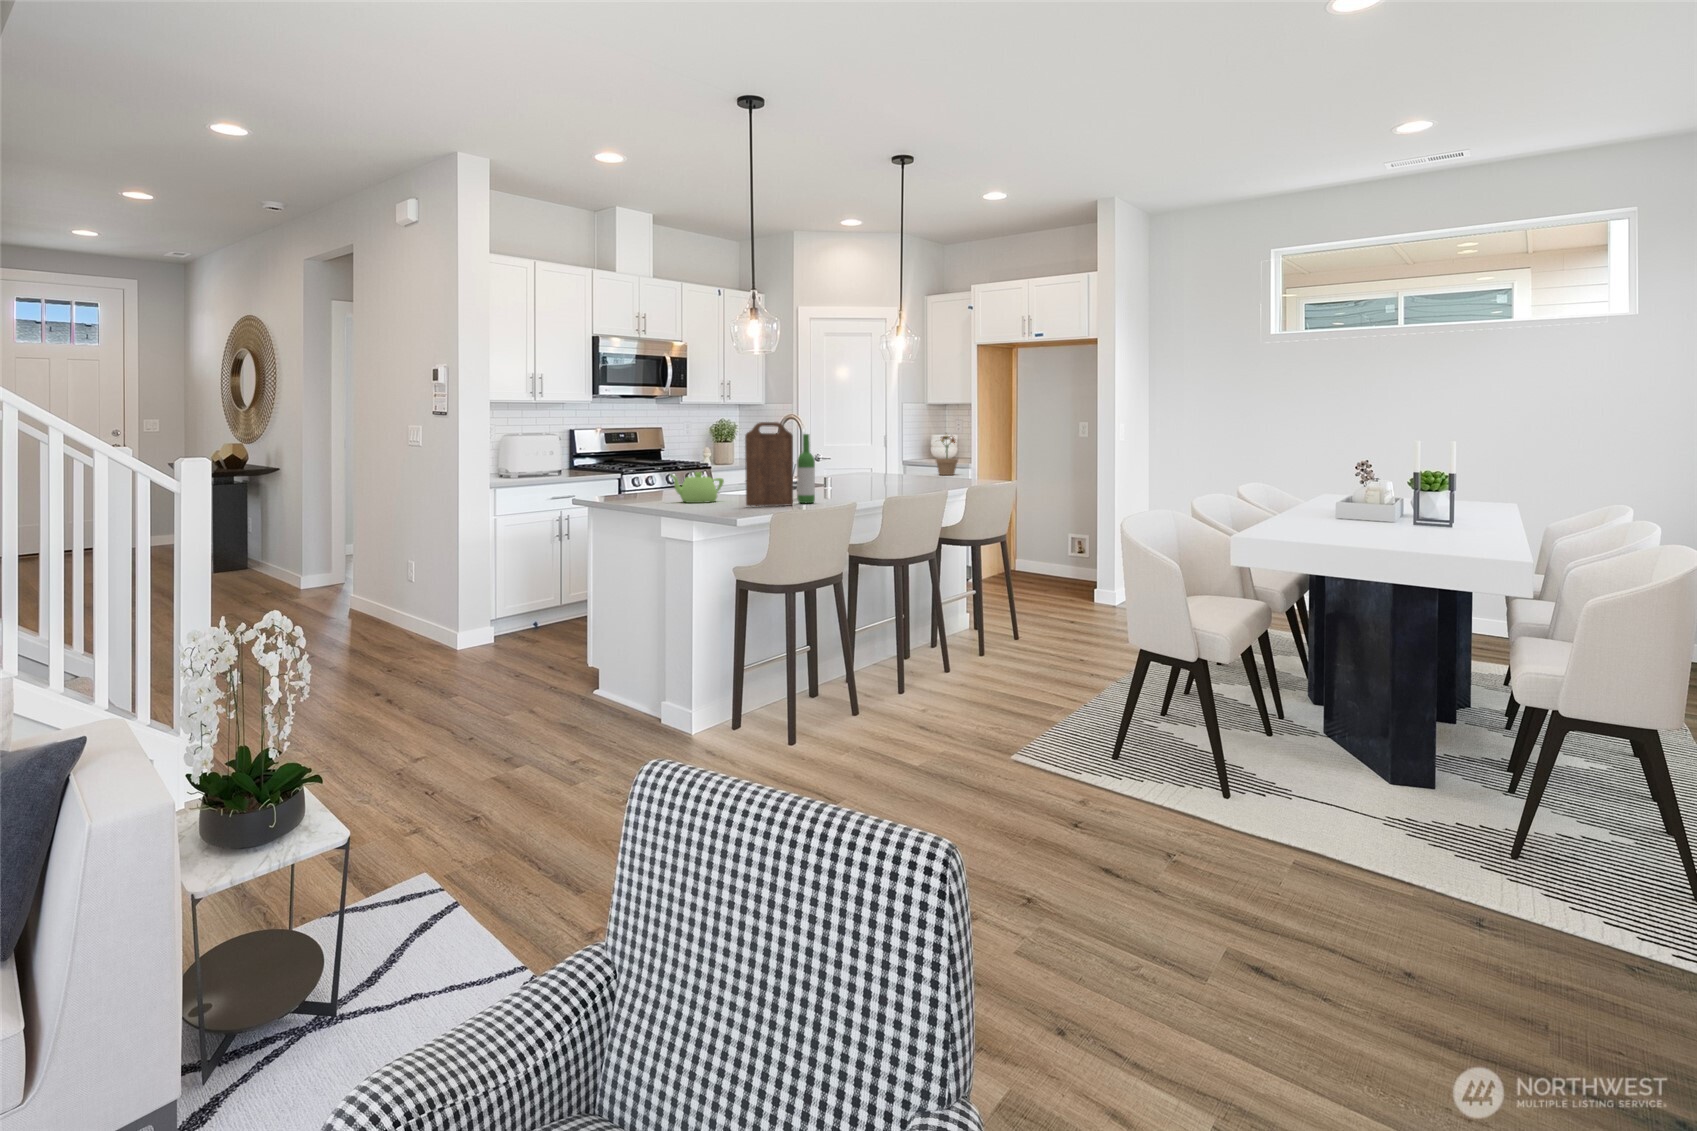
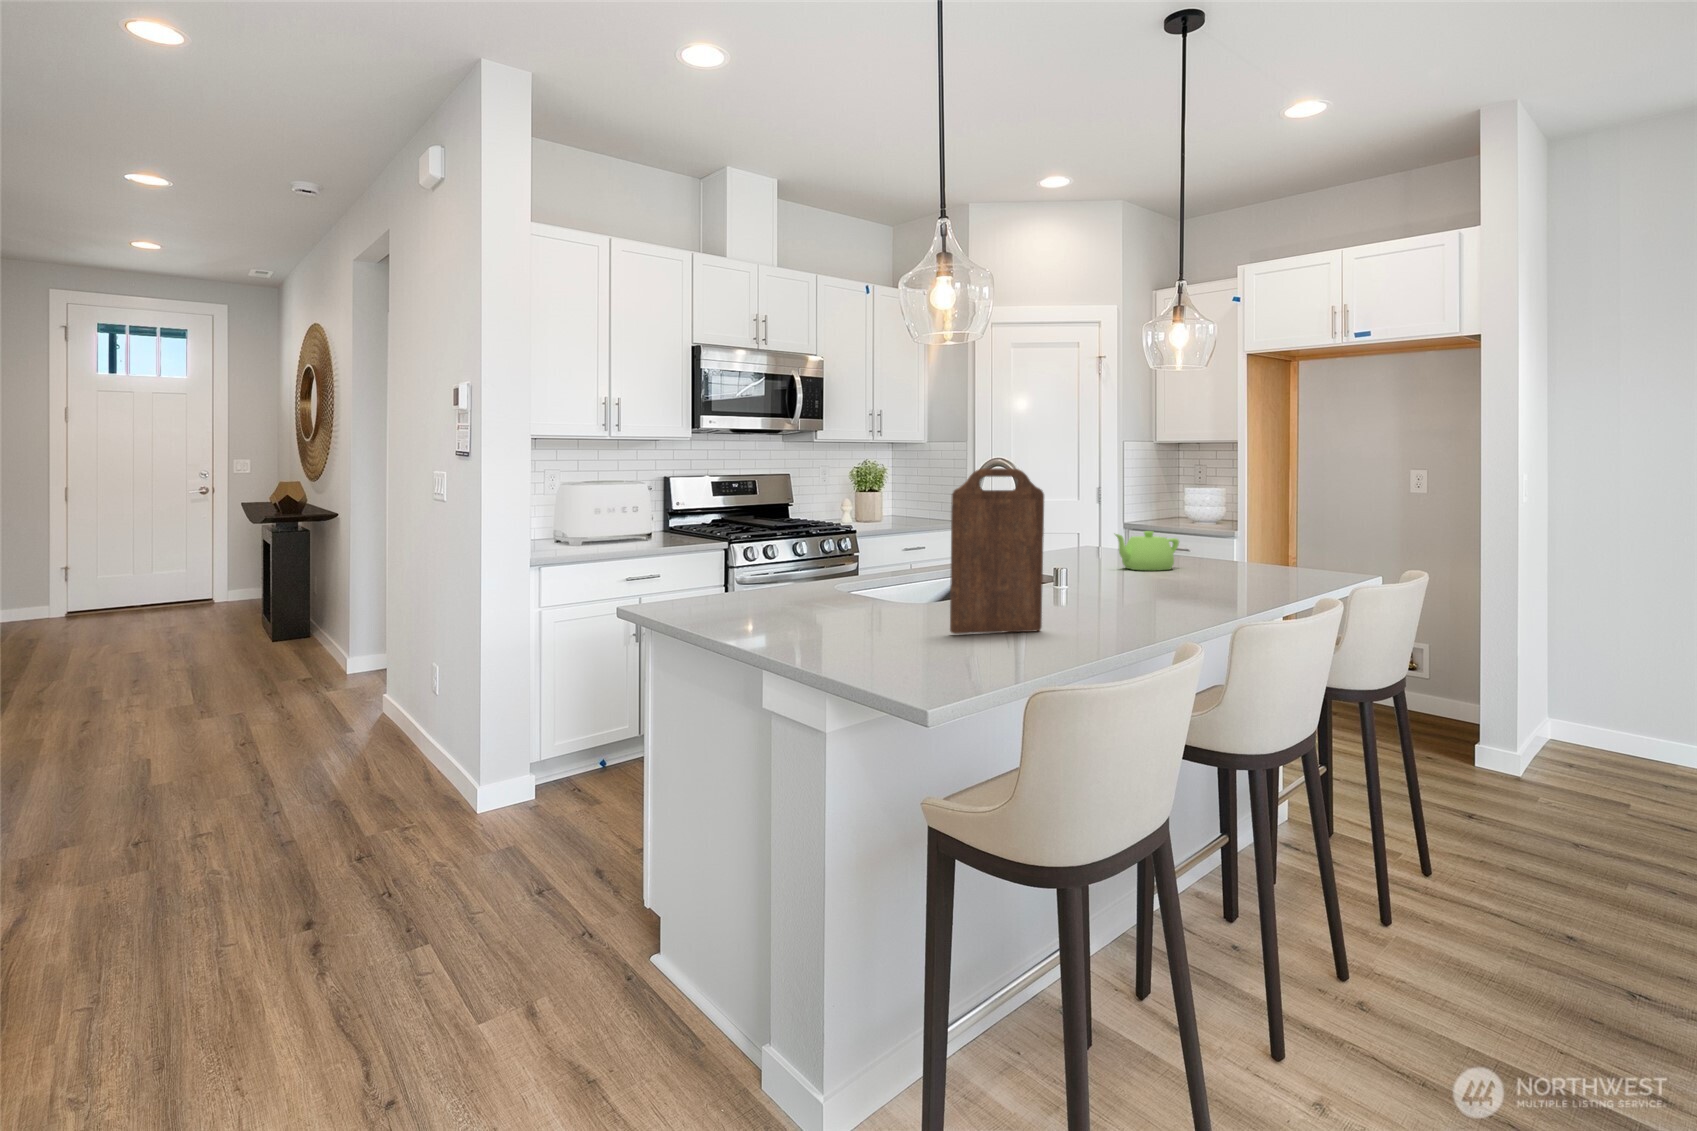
wine bottle: present [797,434,815,503] -> none [1044,490,1080,625]
potted plant: present [936,436,958,475] -> none [1186,480,1221,544]
teapot: present [670,472,724,503] -> present [1115,531,1179,571]

